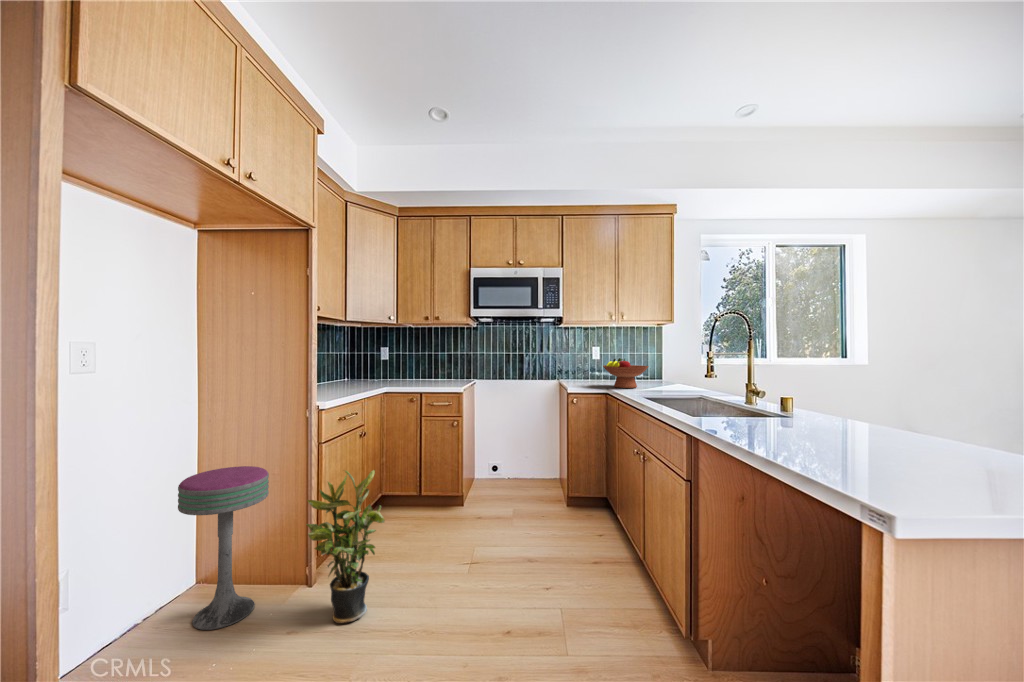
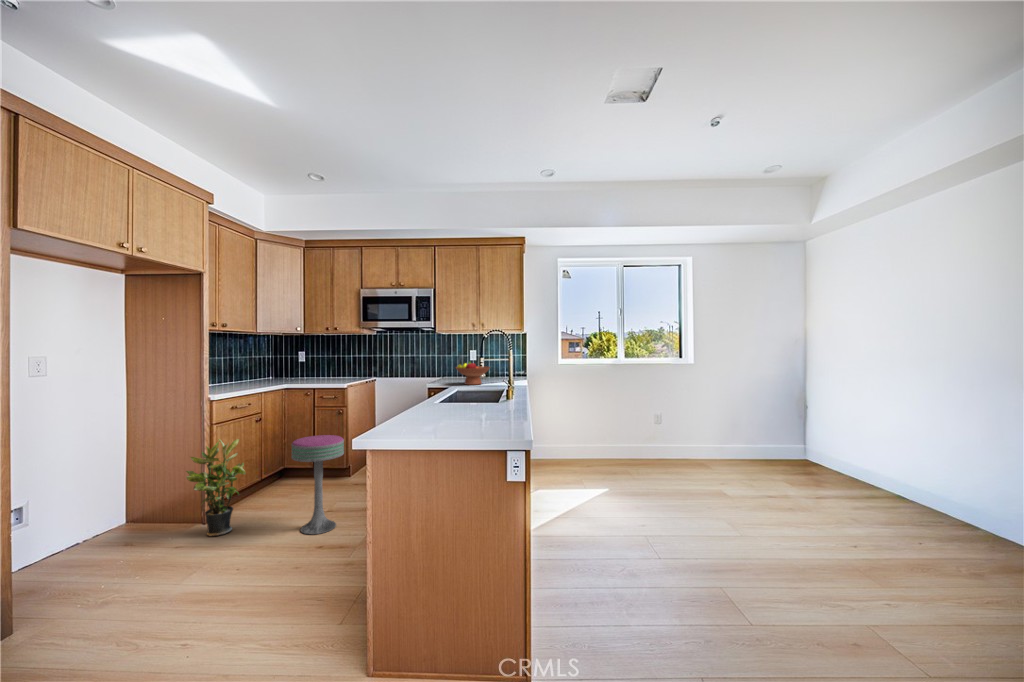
bar stool: present [178,466,269,630] -> present [291,435,344,534]

